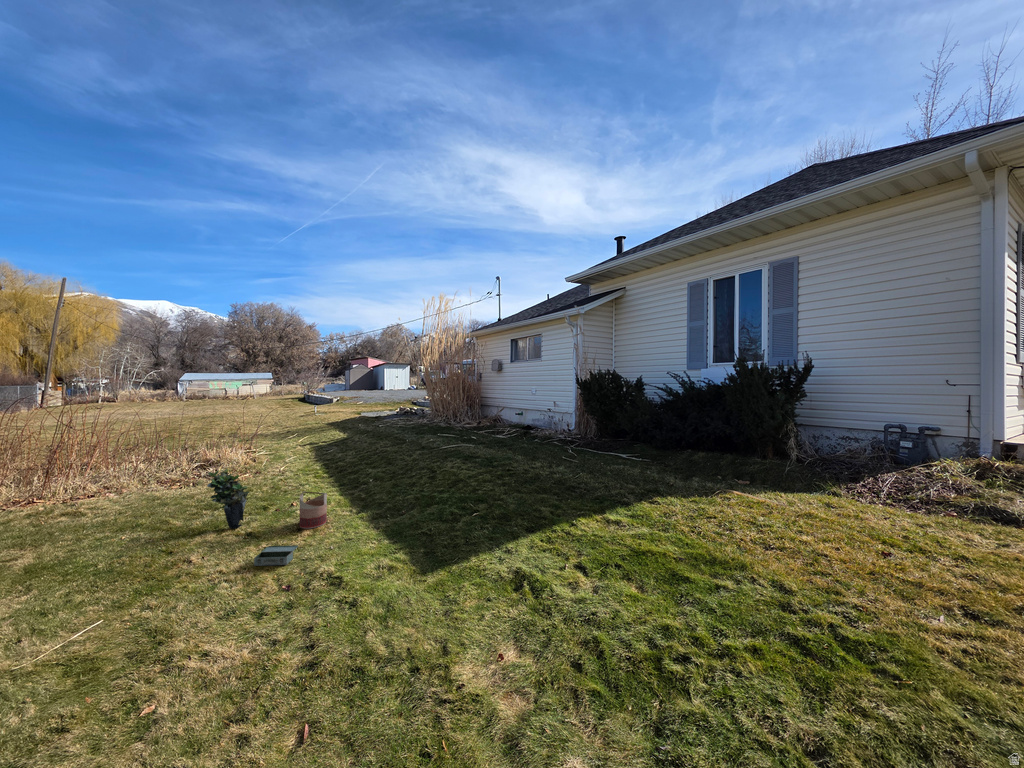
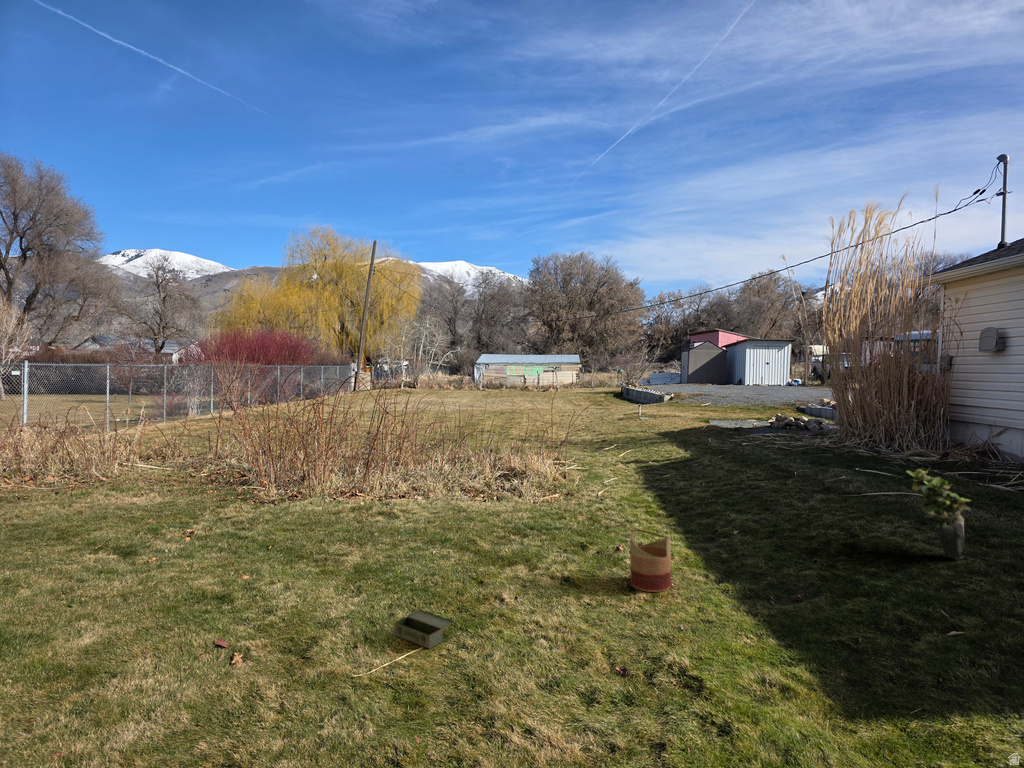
potted plant: present [207,469,249,529] -> present [907,469,971,560]
toolbox: present [254,545,298,566] -> present [394,610,454,649]

